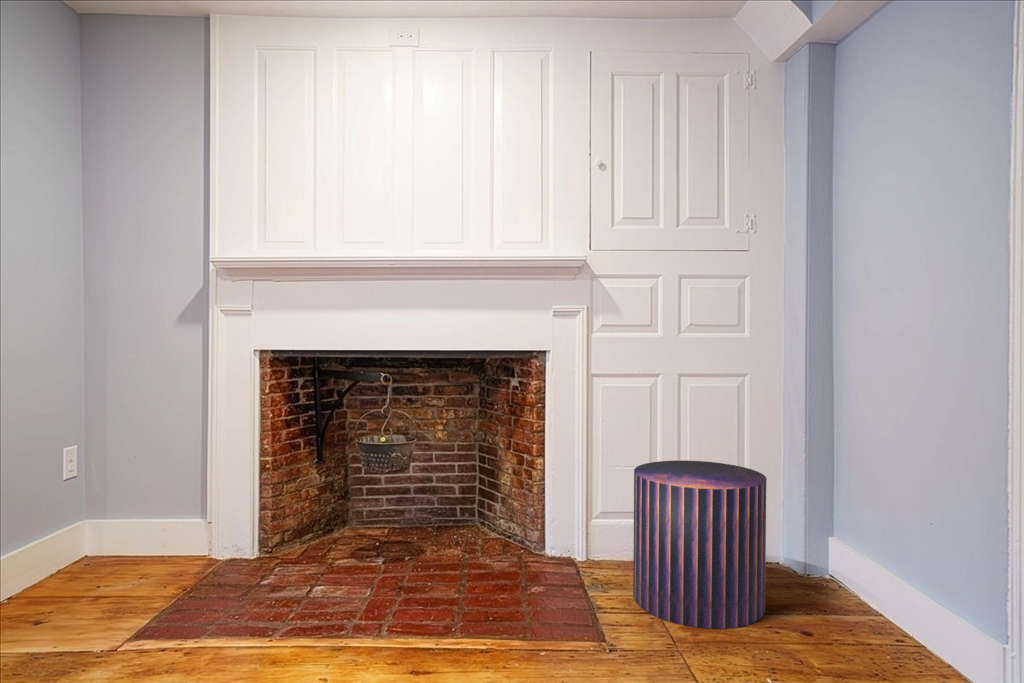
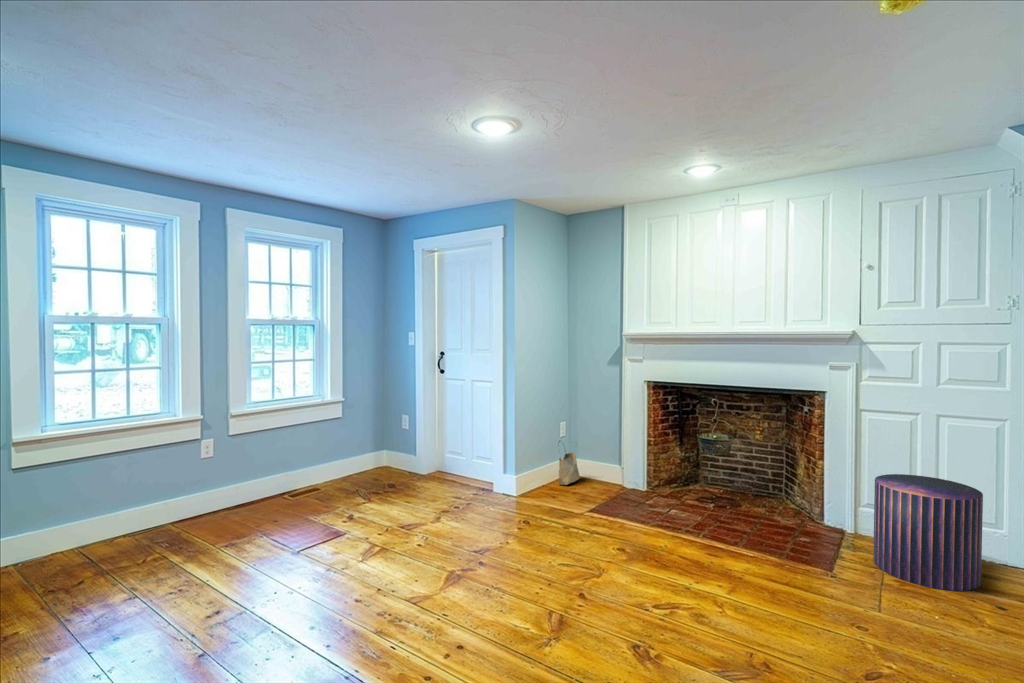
woven basket: none [60,482,115,579] -> present [558,441,580,485]

